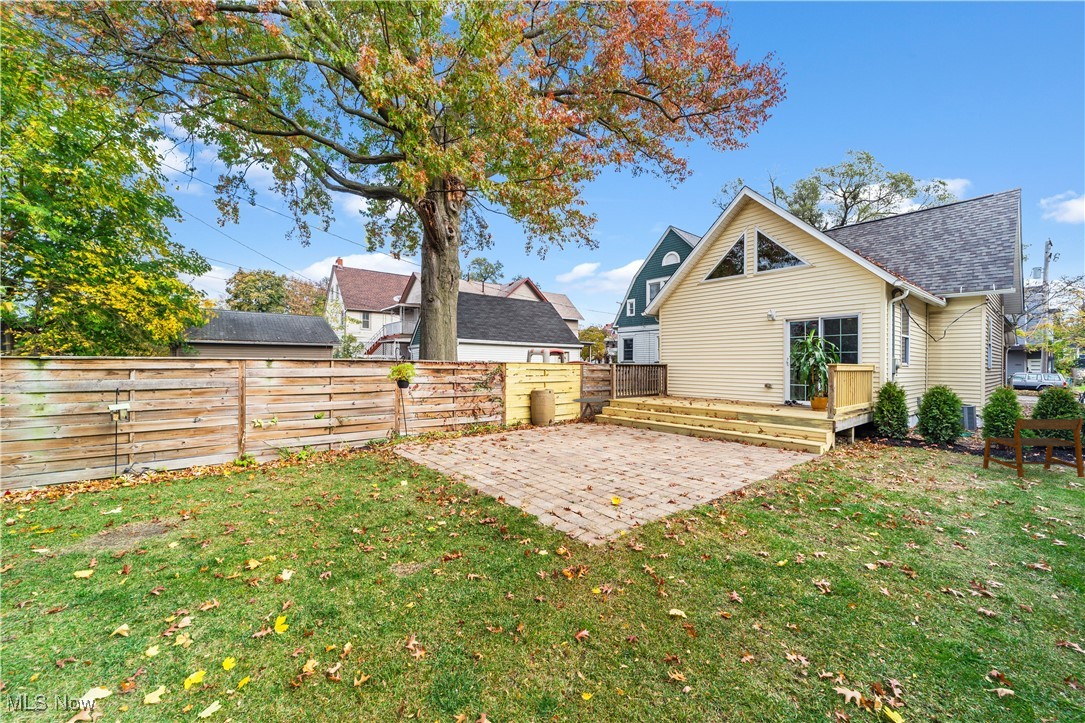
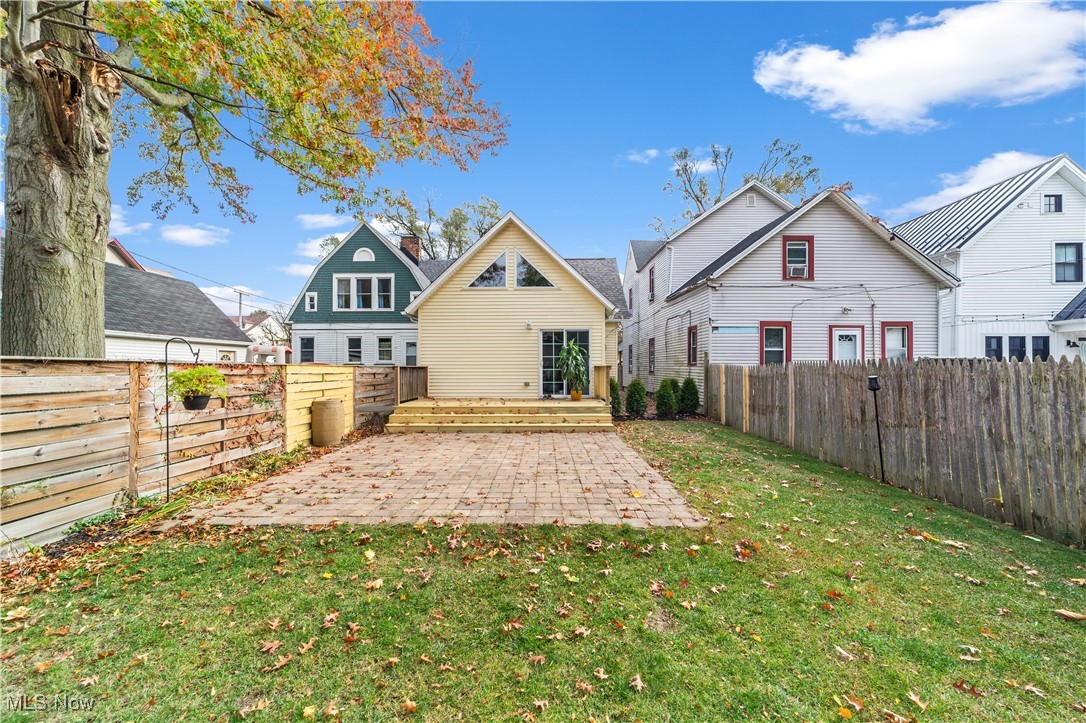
bench: present [983,418,1085,477] -> none [697,390,735,430]

